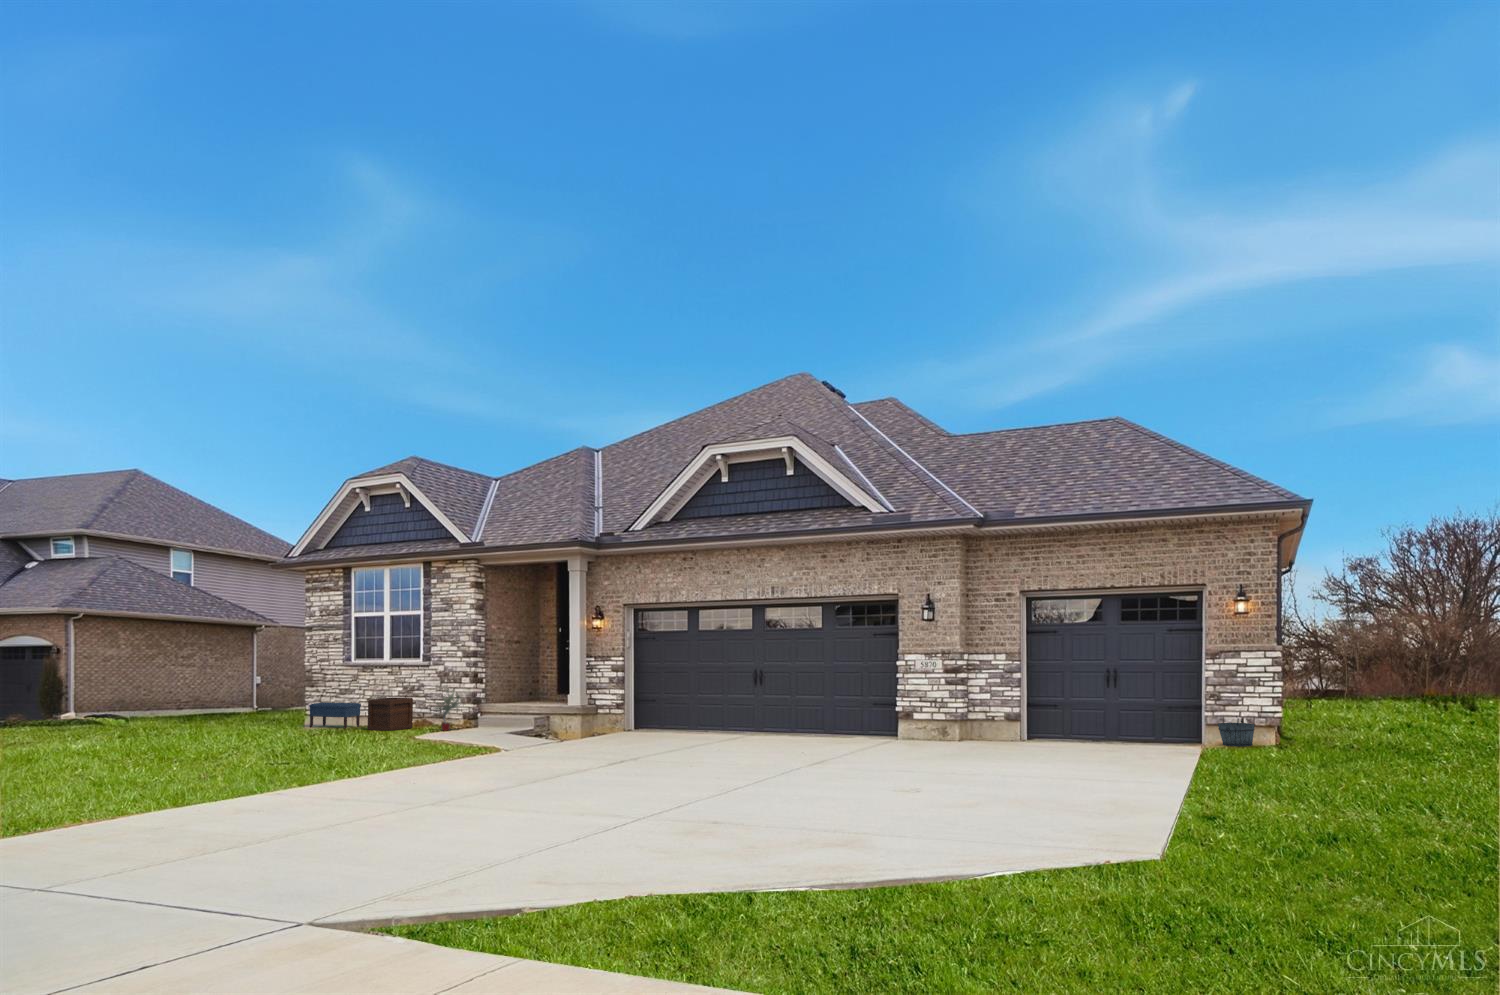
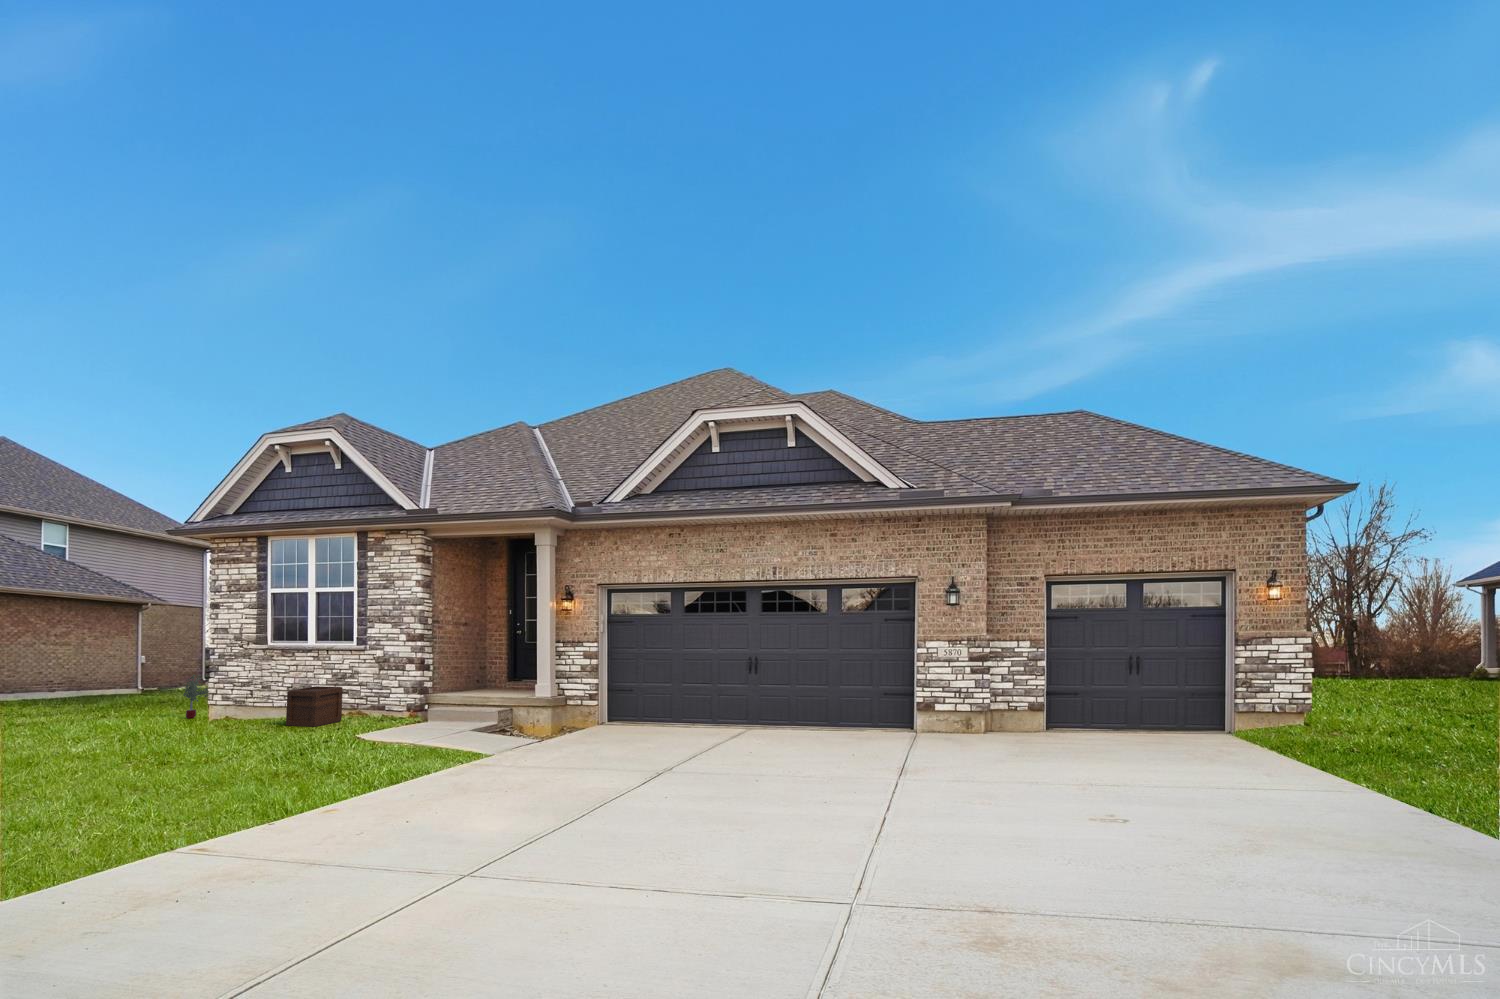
potted tree: present [435,689,460,731] -> present [183,675,209,719]
bench: present [309,702,361,728] -> none [210,692,276,723]
wooden bucket: present [1218,716,1254,746] -> none [1255,705,1296,737]

